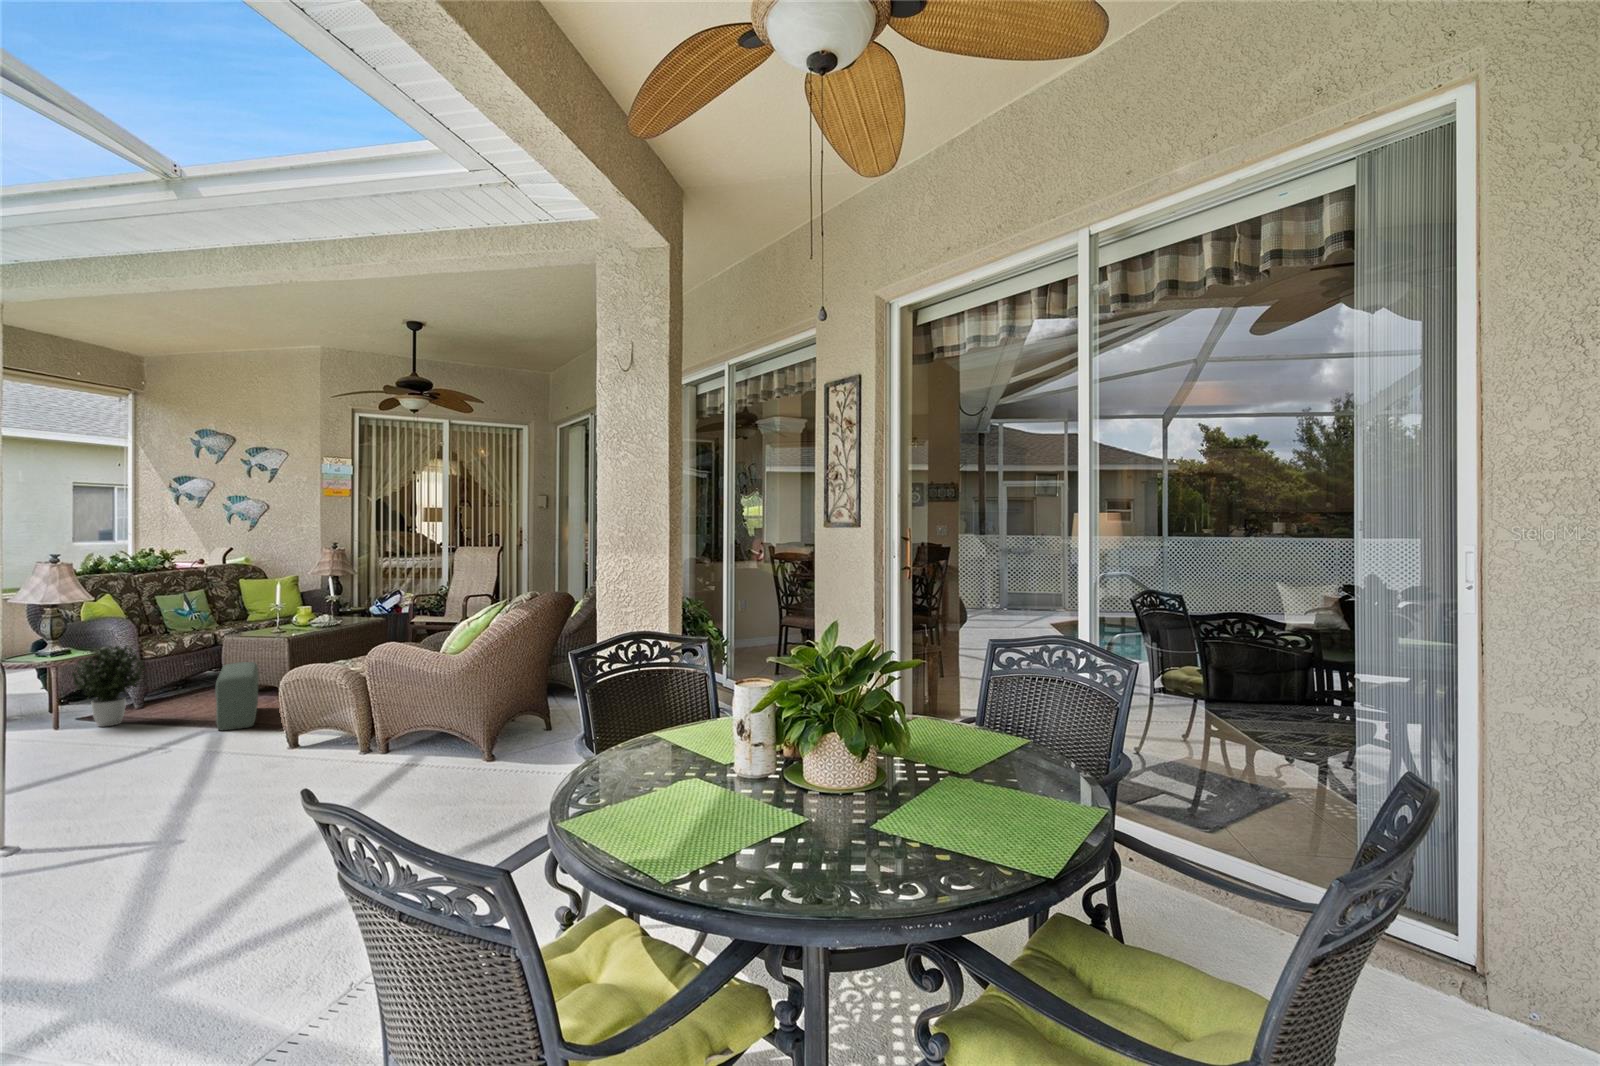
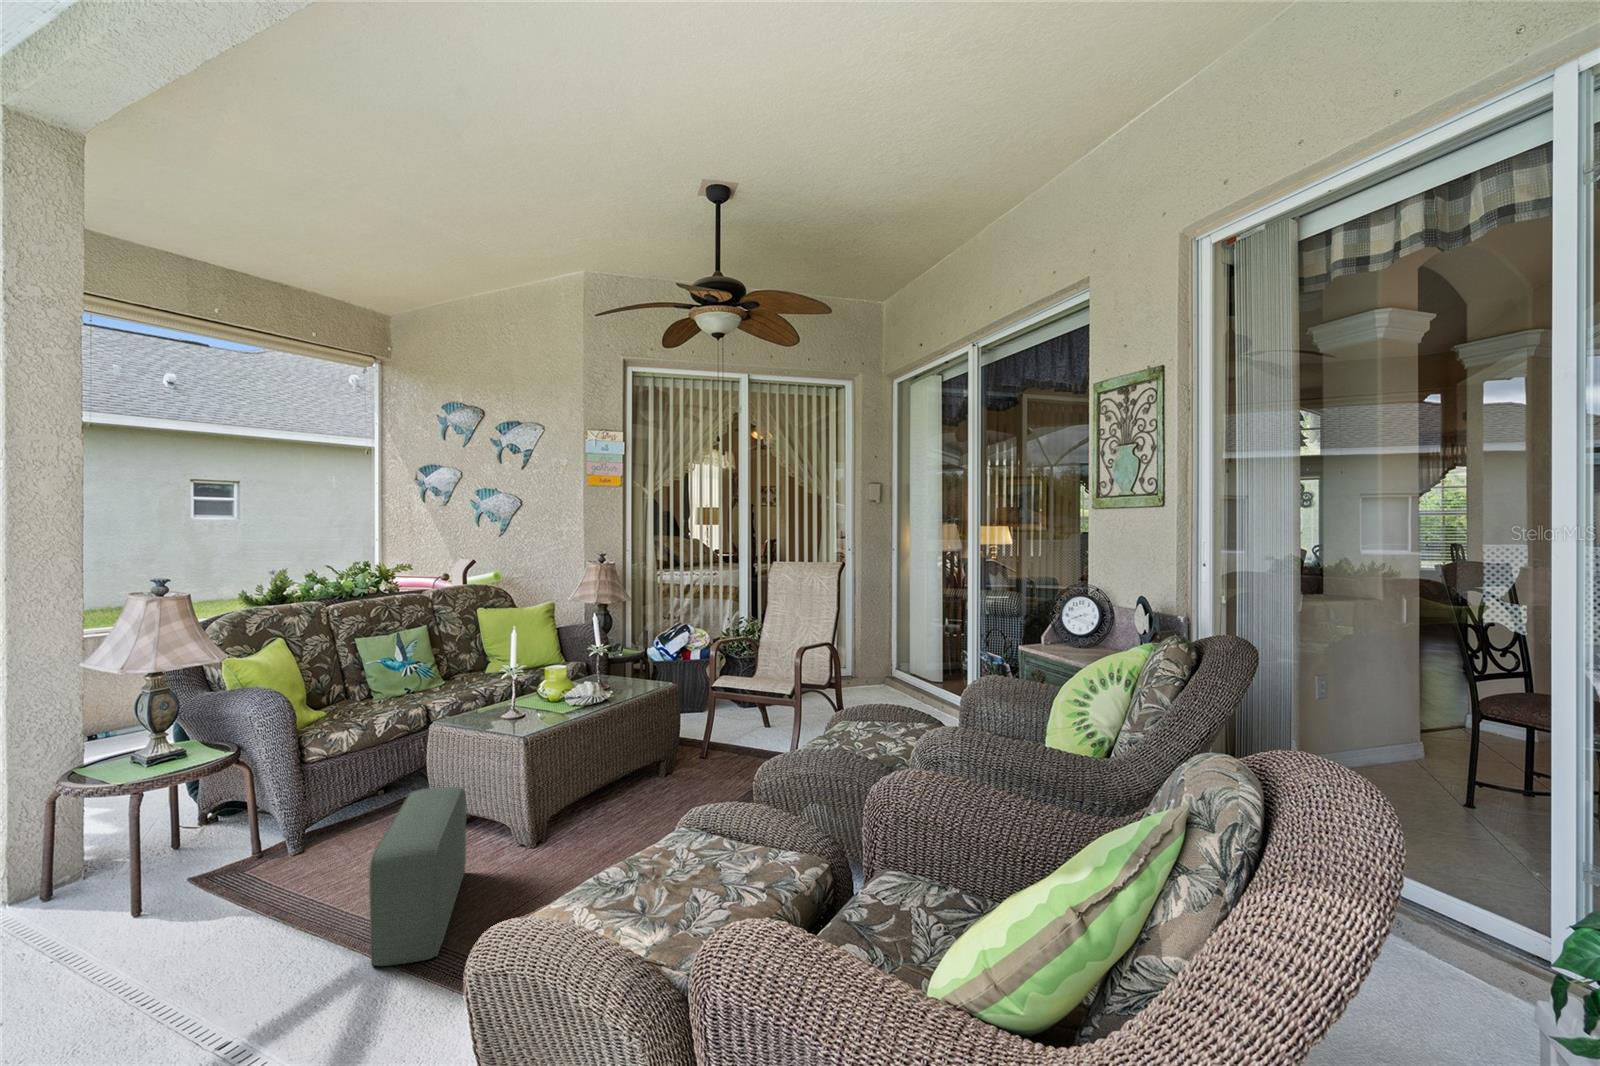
potted plant: present [72,646,146,727] -> none [148,753,284,912]

